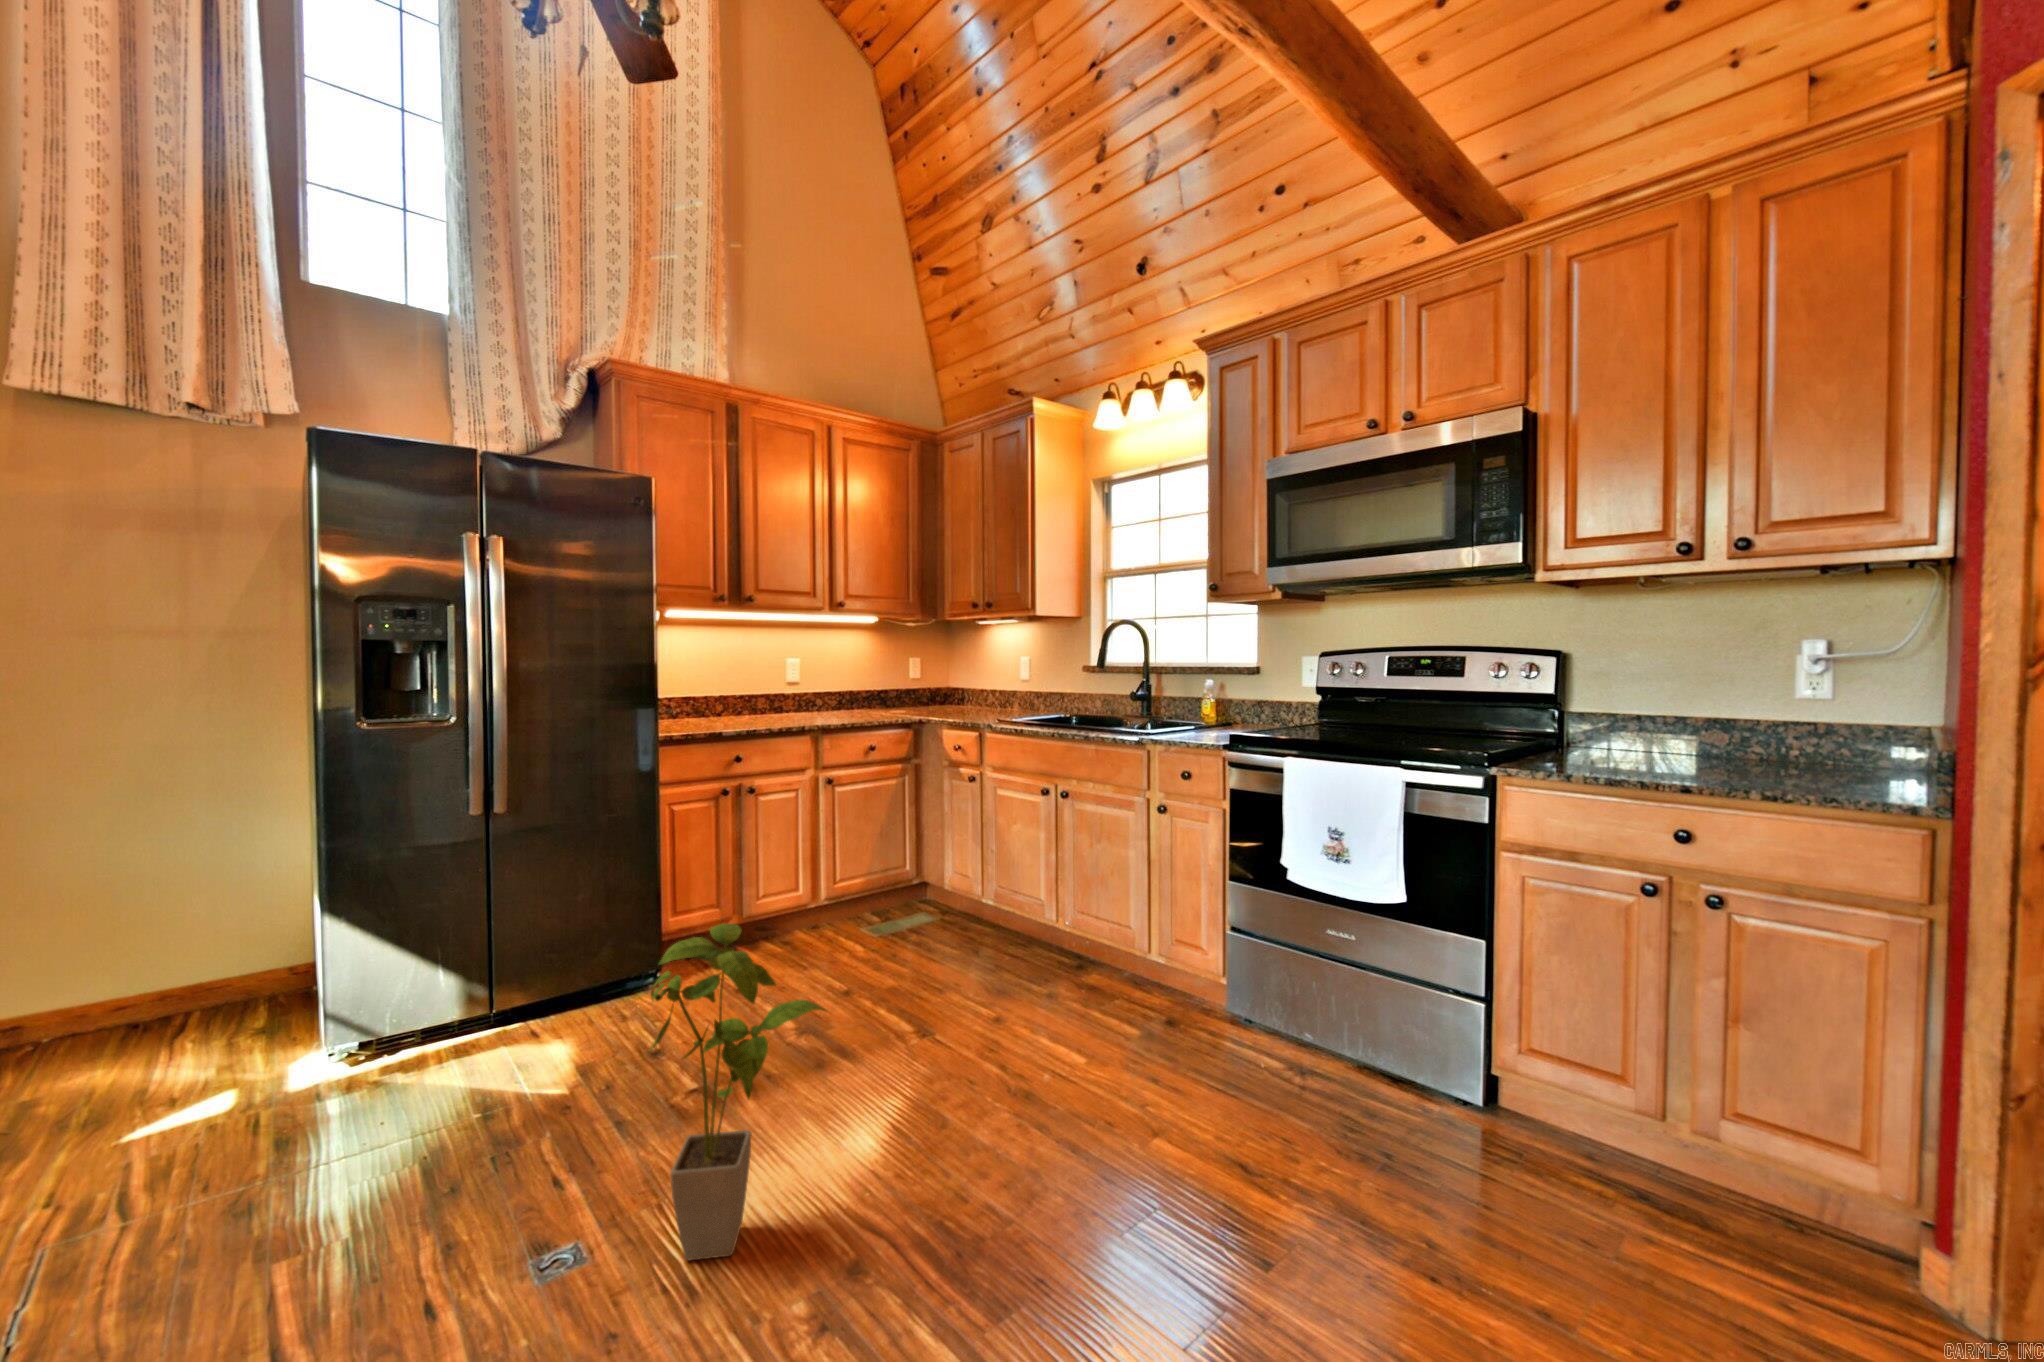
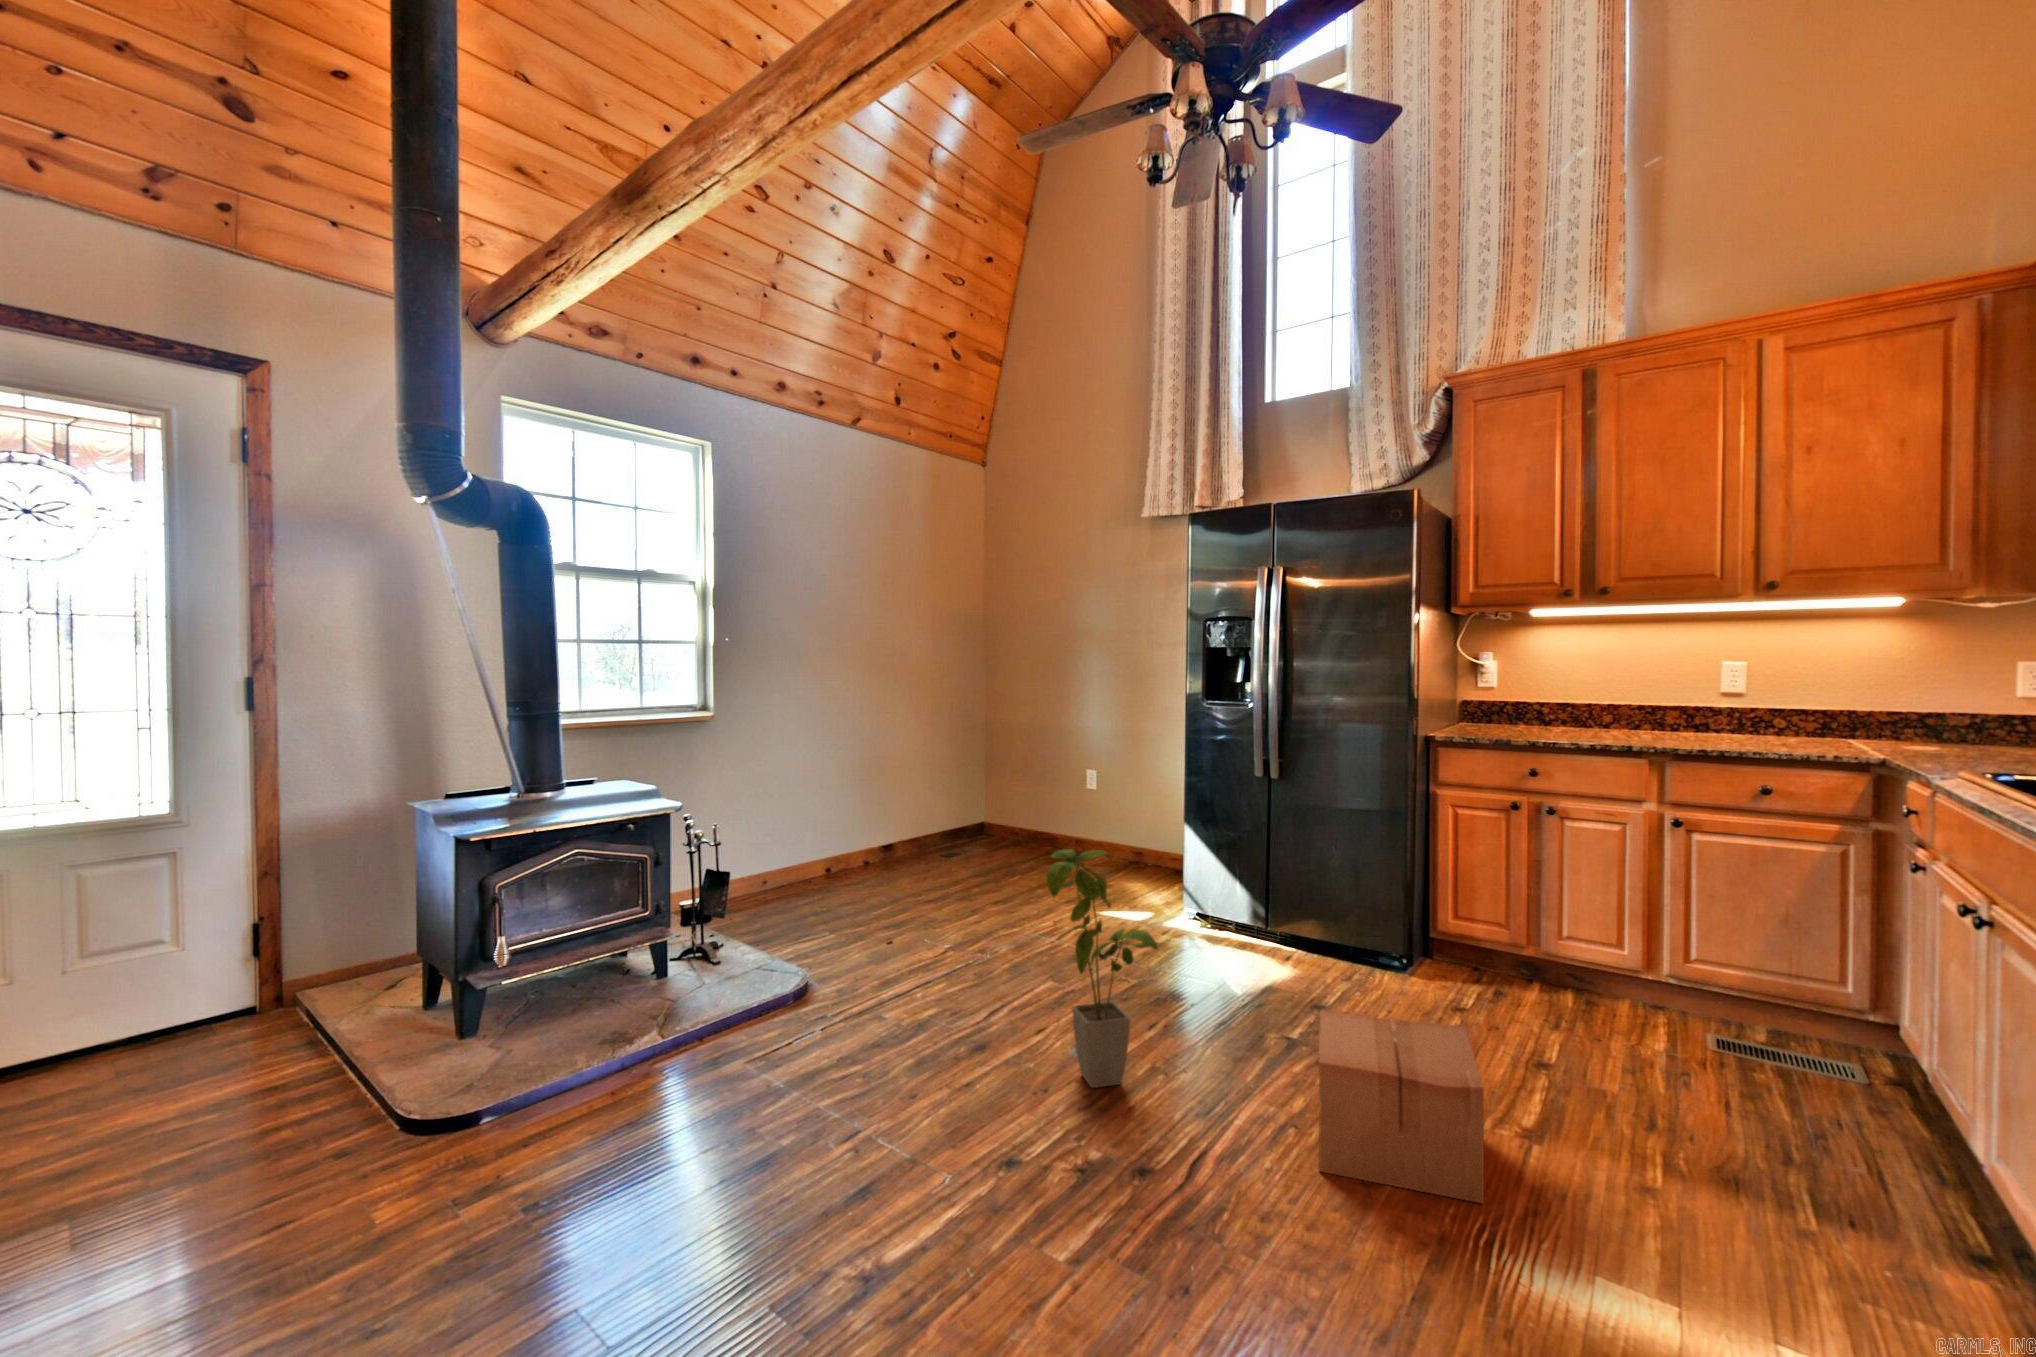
cardboard box: none [860,962,1028,1129] -> present [1319,1011,1484,1203]

